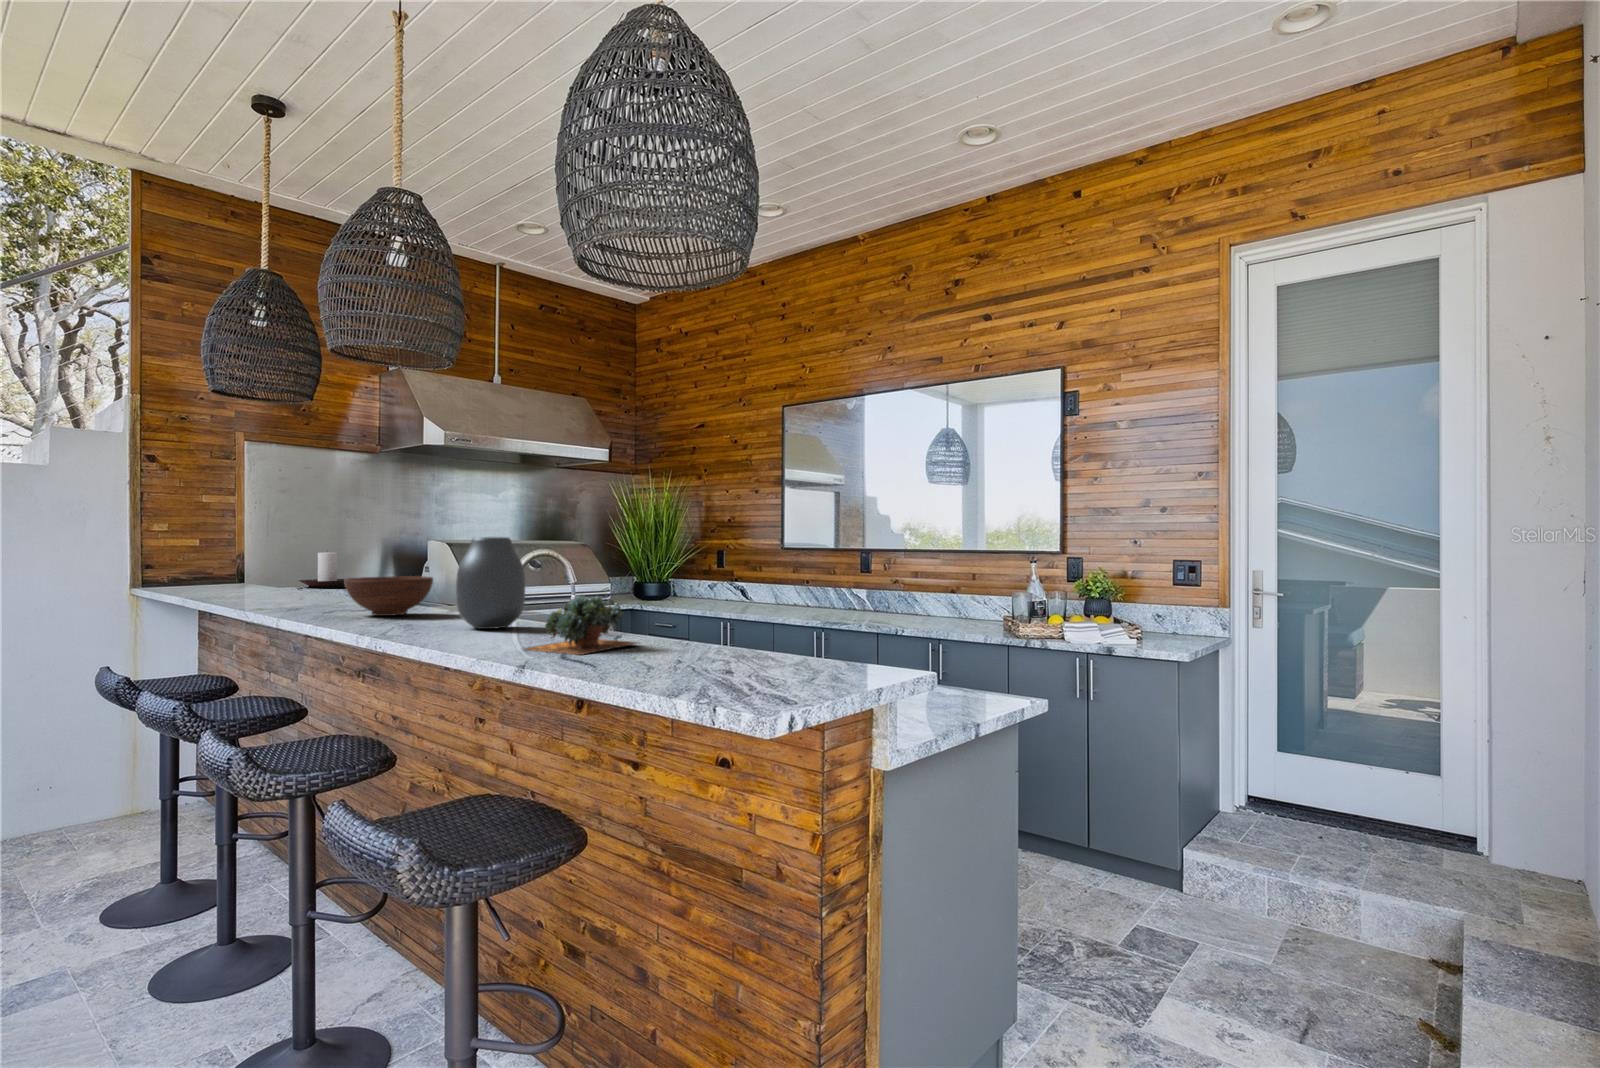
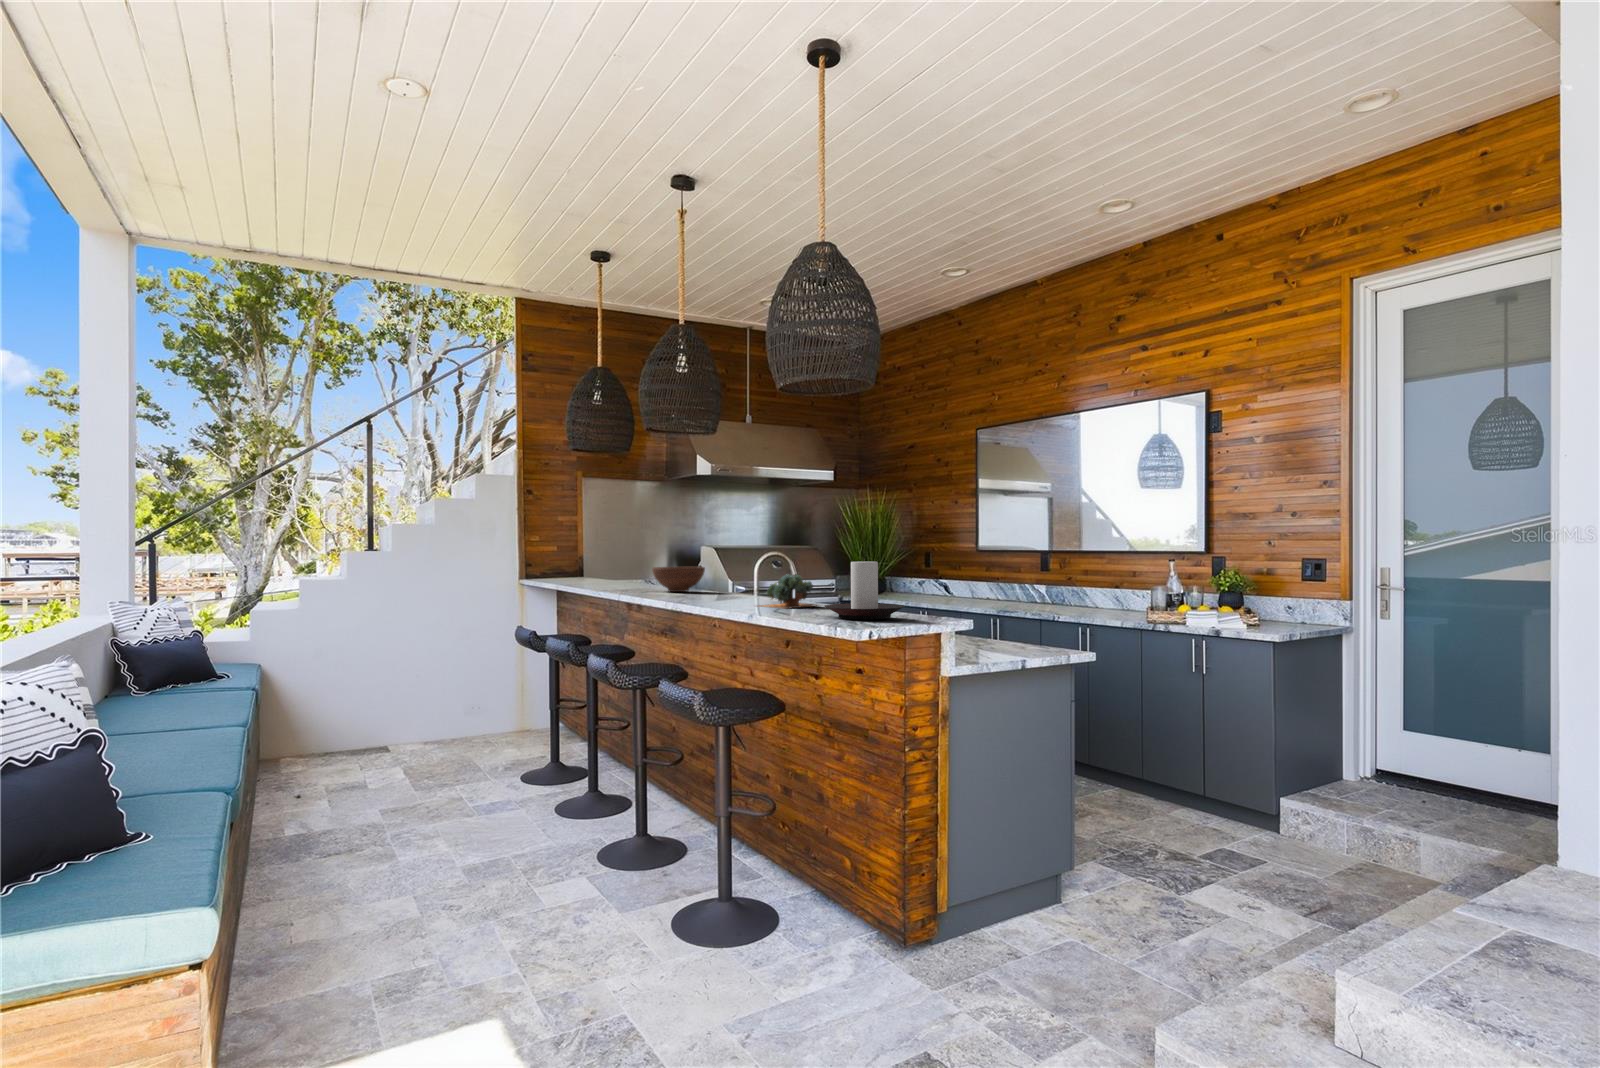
vase: present [456,537,525,629] -> none [718,539,760,598]
candle holder: present [299,552,345,588] -> present [825,561,905,620]

